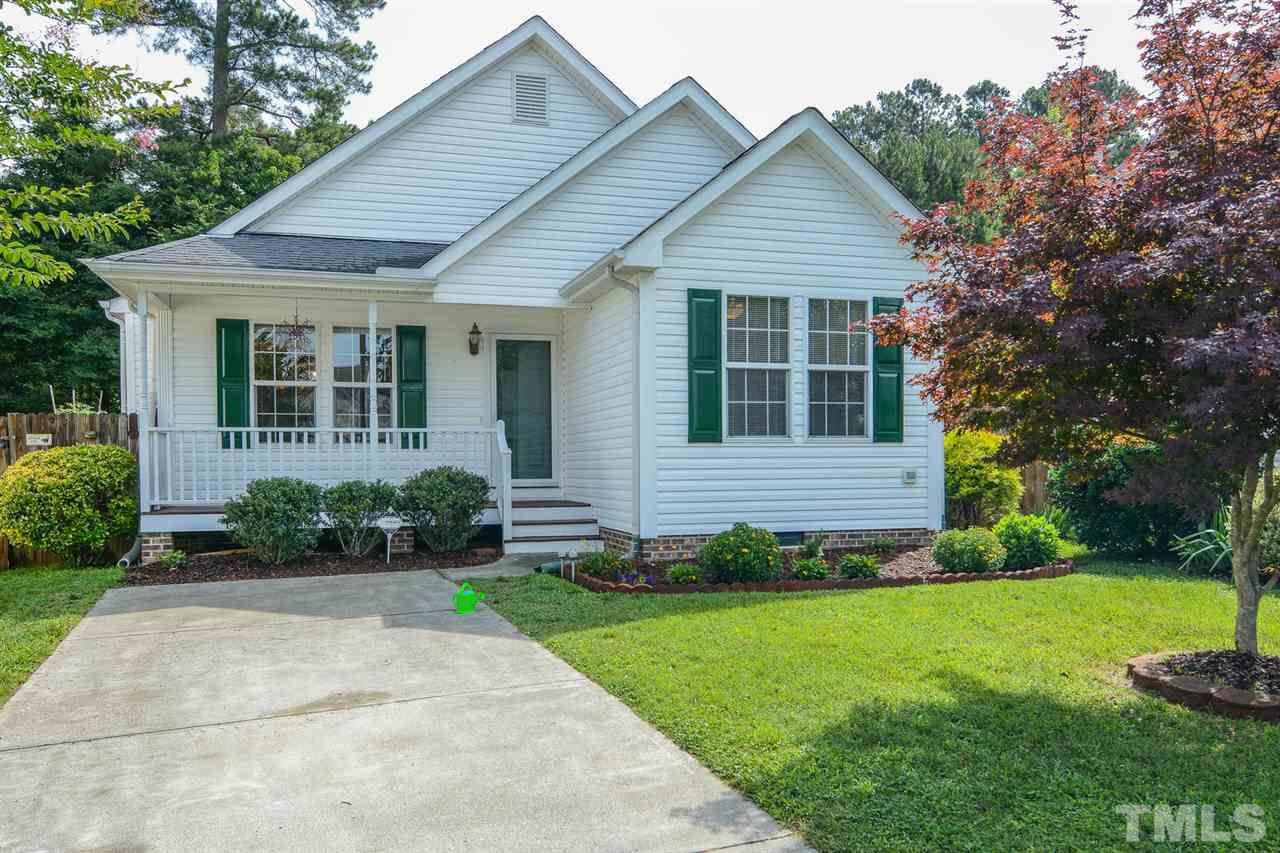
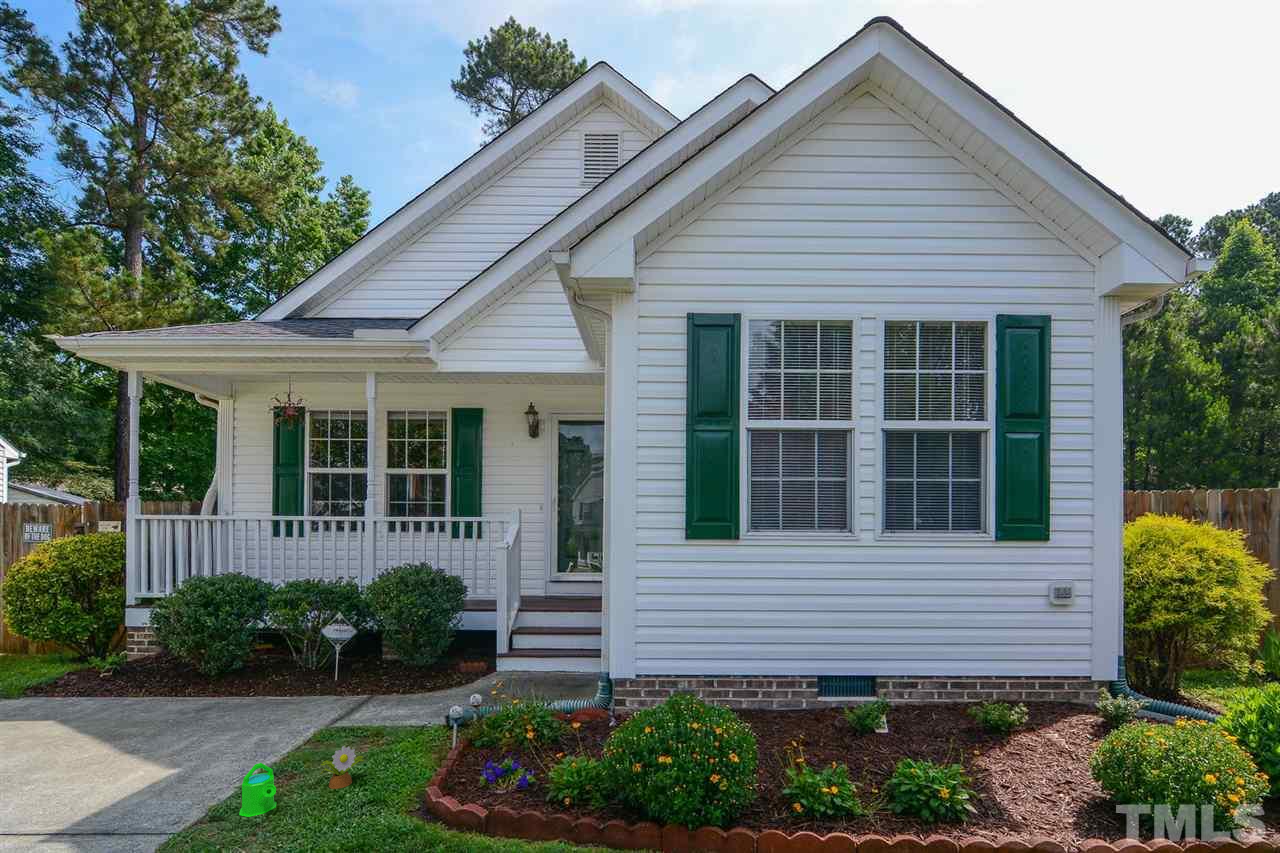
decorative plant: none [486,574,513,602] -> present [320,746,364,789]

